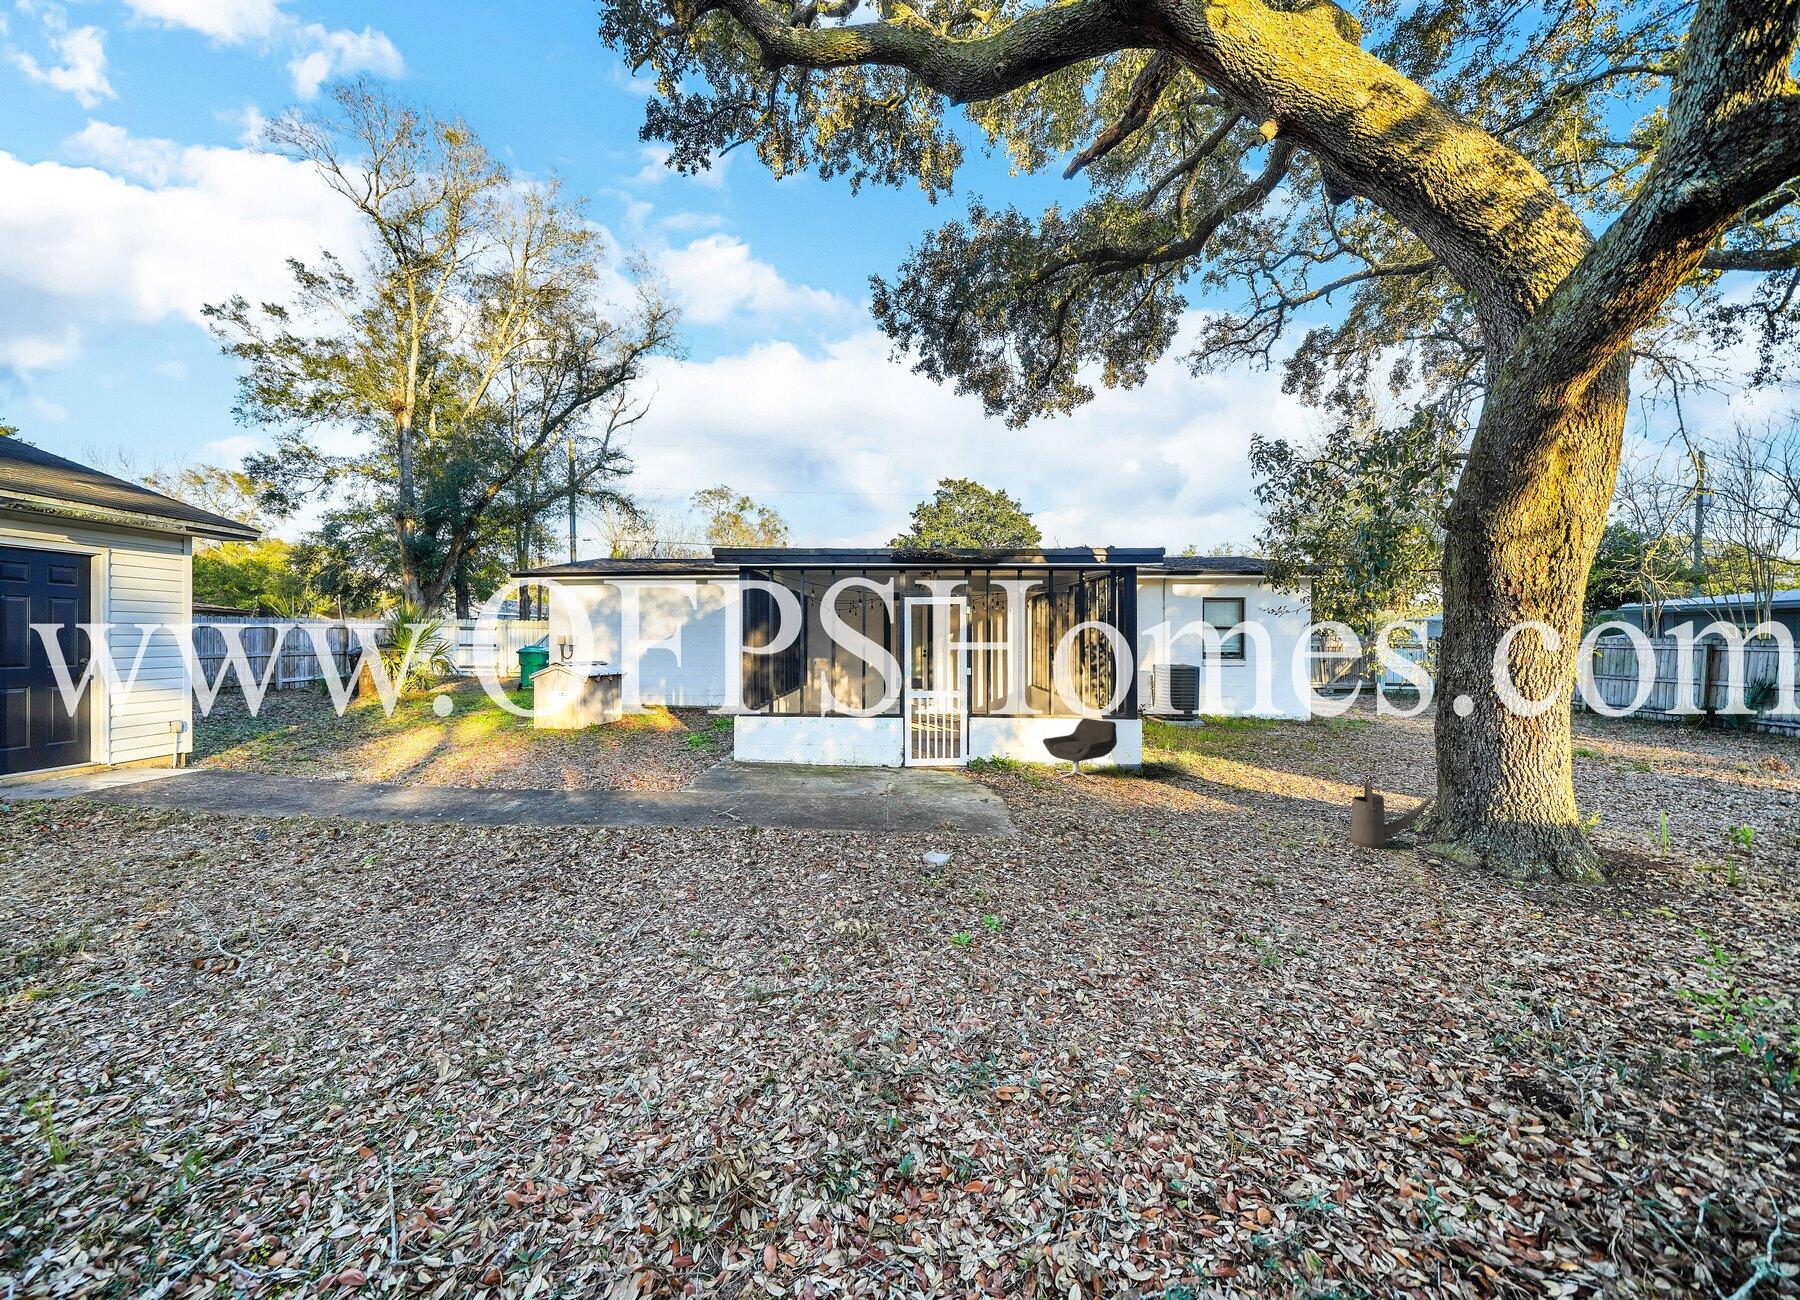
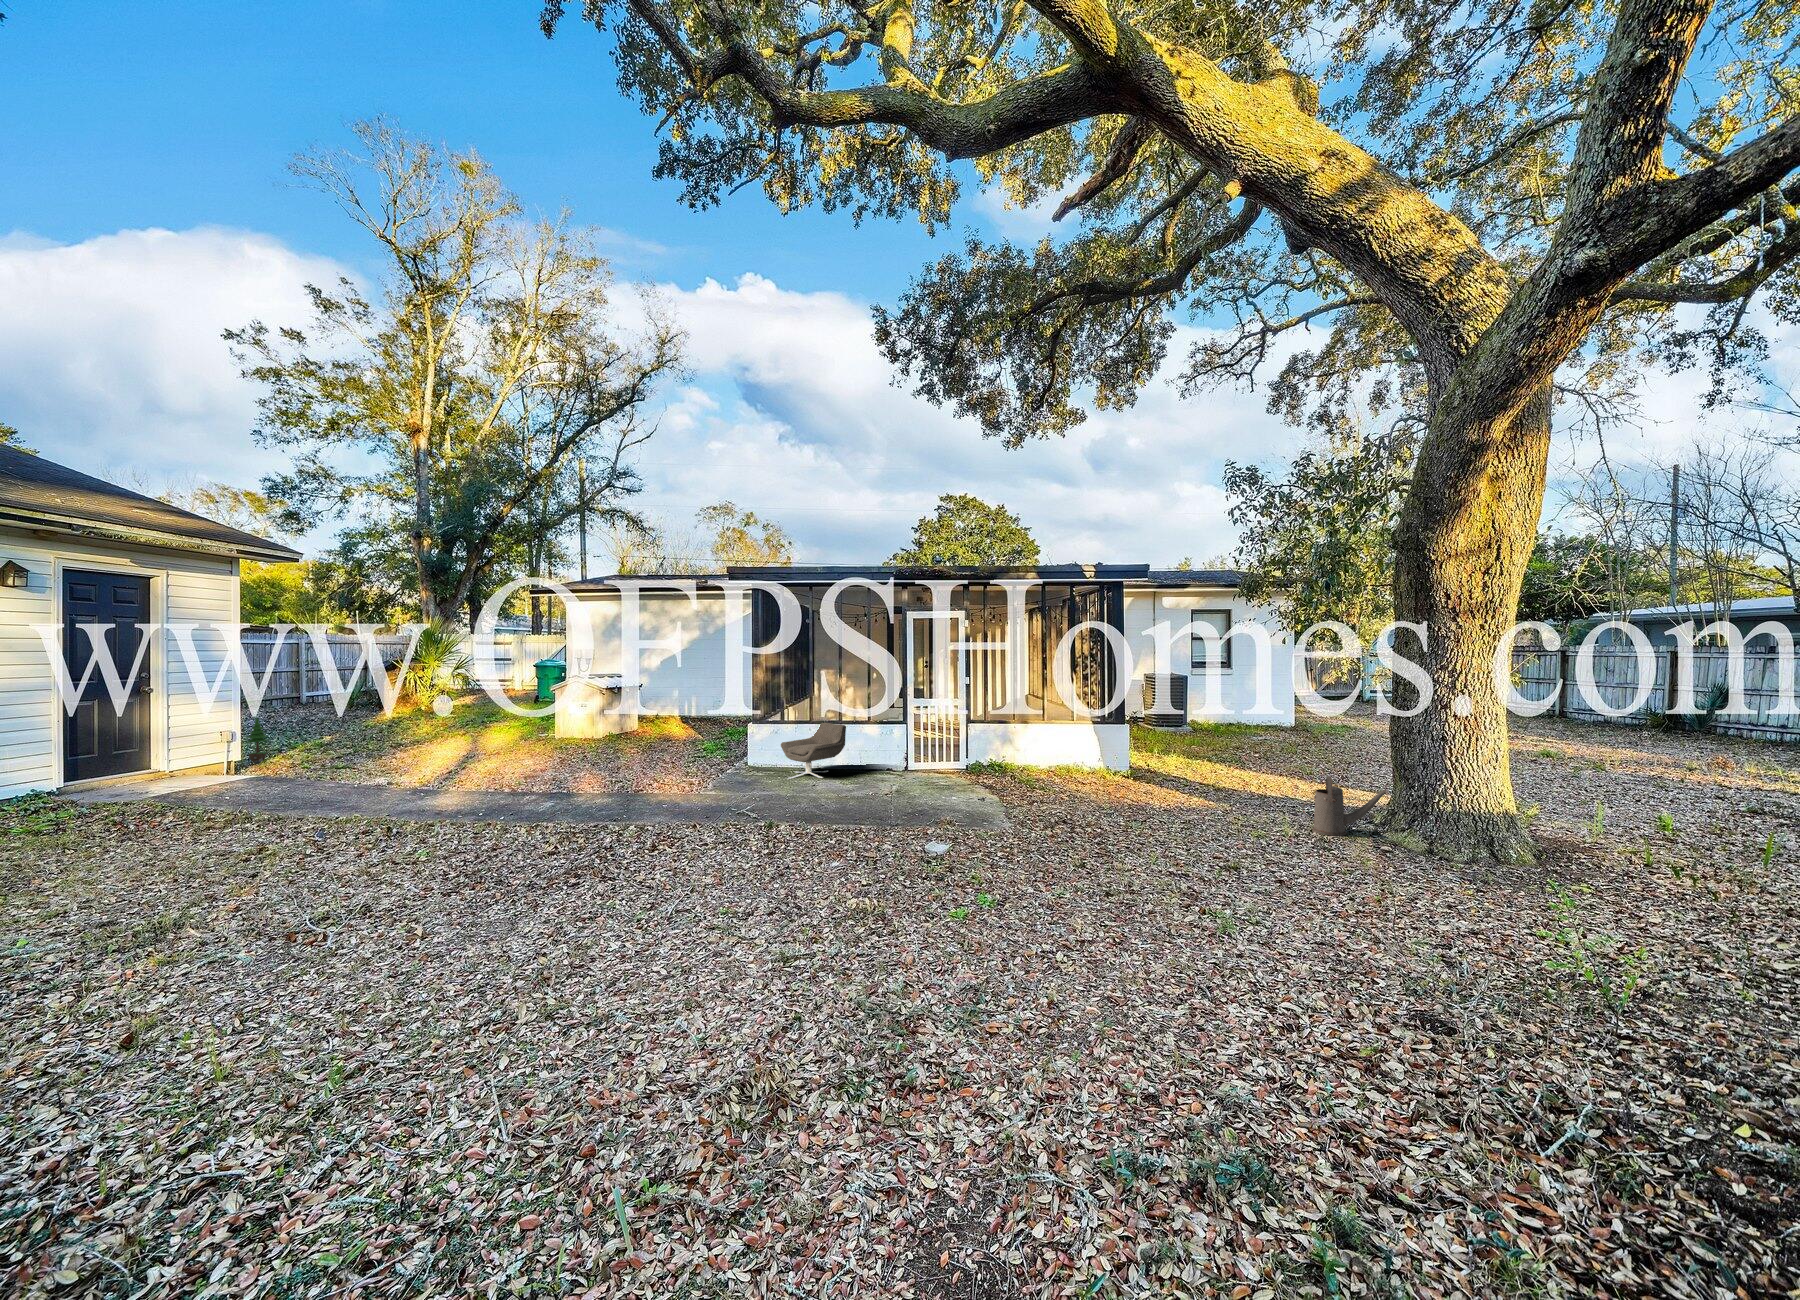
potted tree: none [195,709,220,759] -> present [247,718,268,764]
lounge chair: present [1043,718,1117,779] -> present [781,722,846,779]

